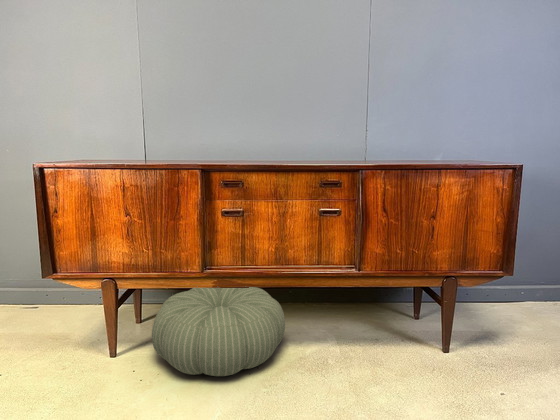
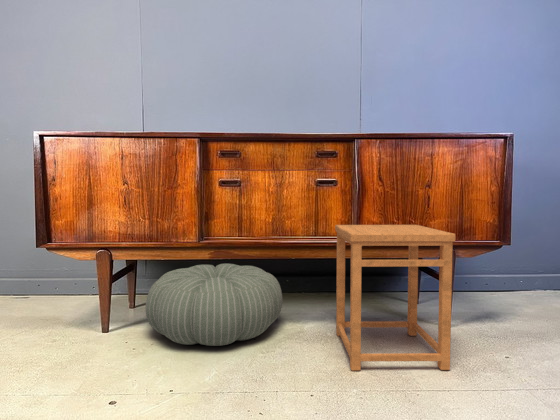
side table: none [337,256,456,407] -> present [335,225,455,371]

